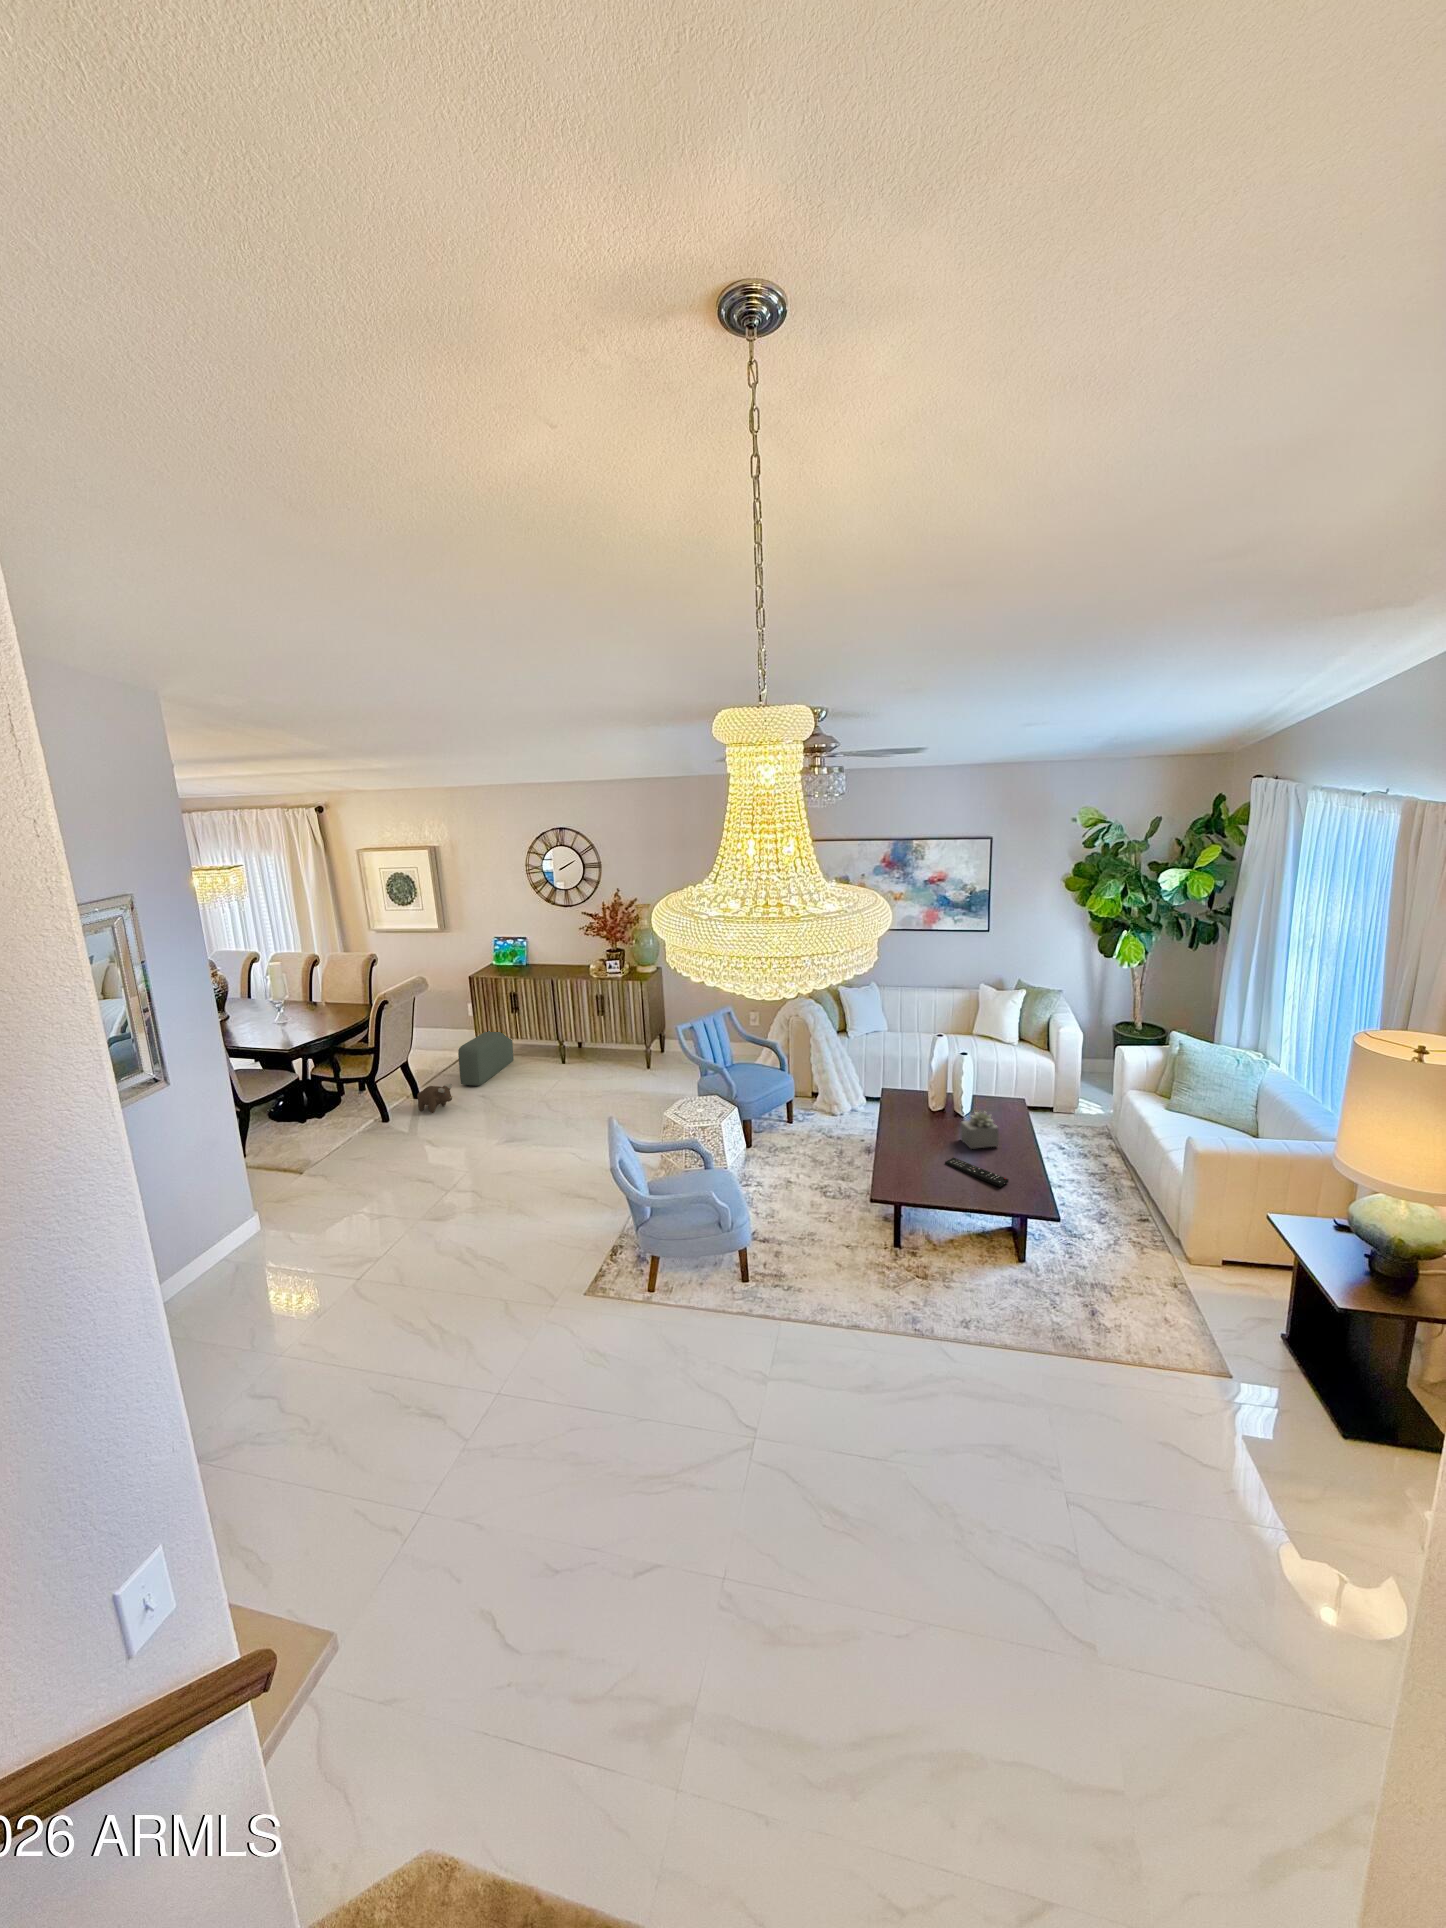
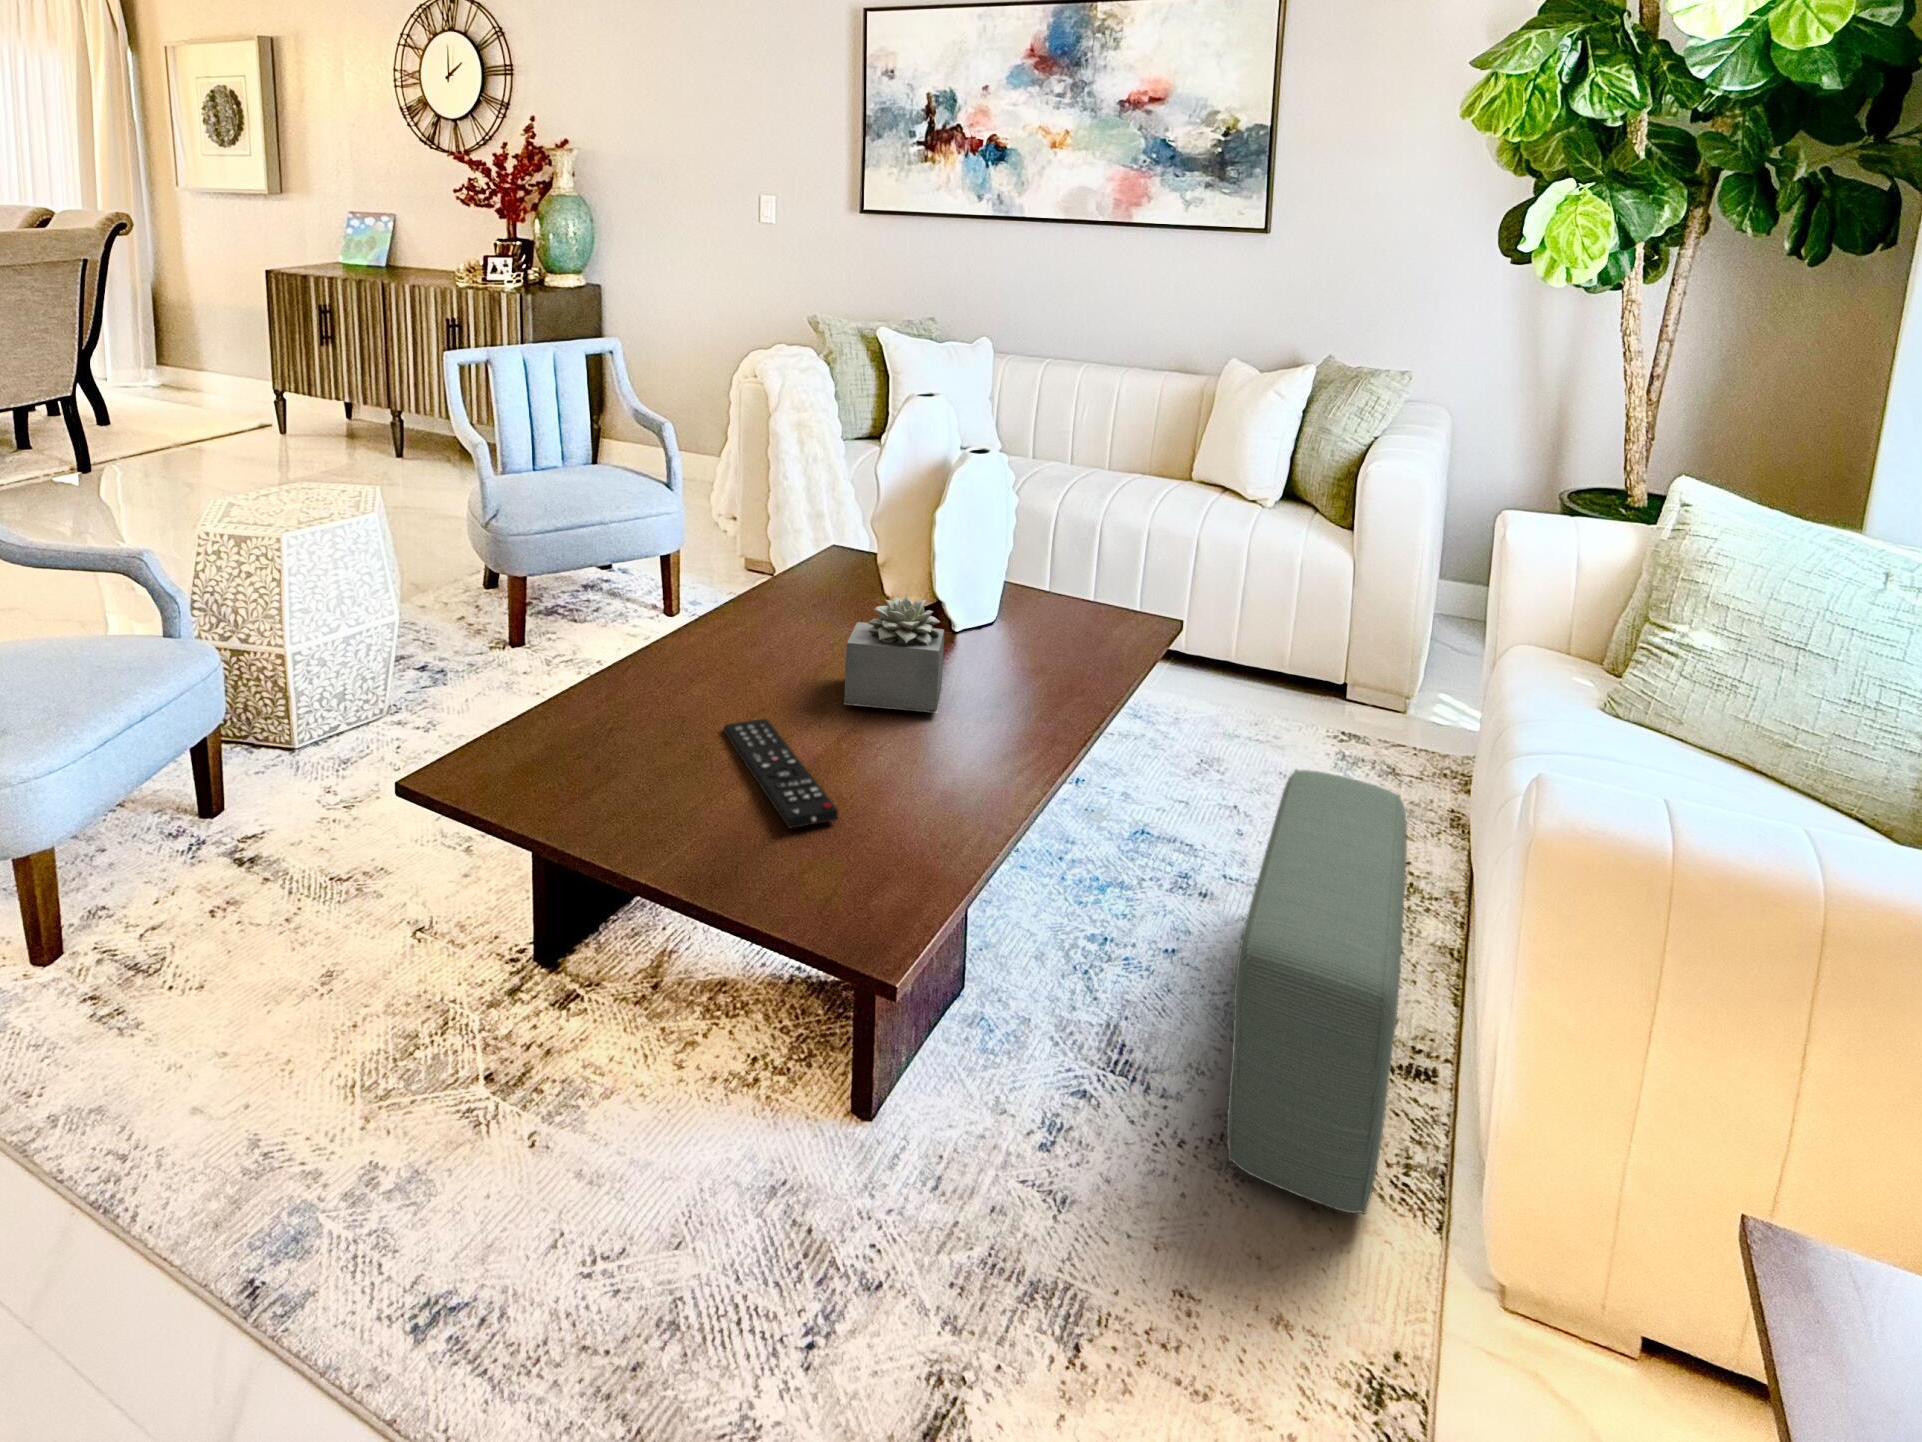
pouf: present [458,1031,514,1086] -> present [1227,770,1407,1214]
plush toy: present [417,1084,453,1113] -> none [46,444,111,496]

